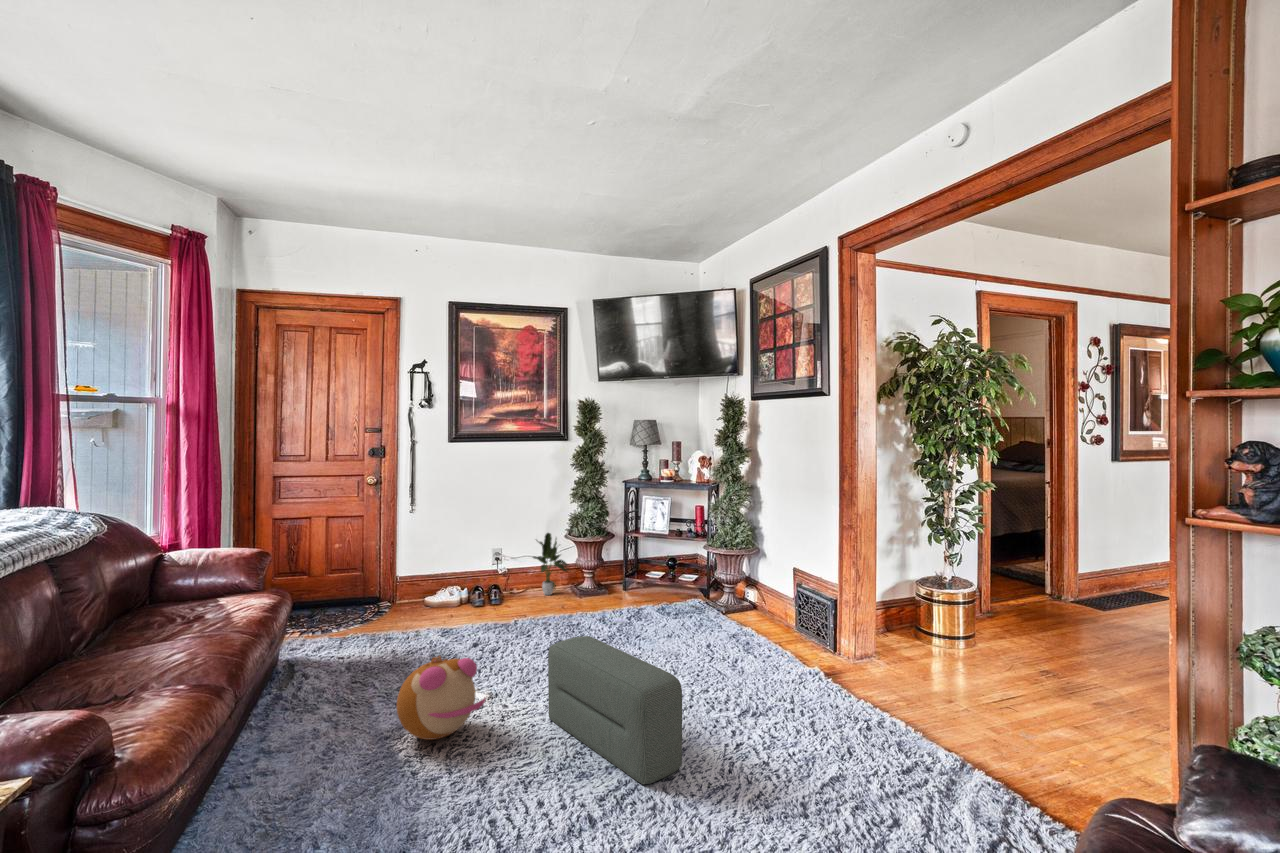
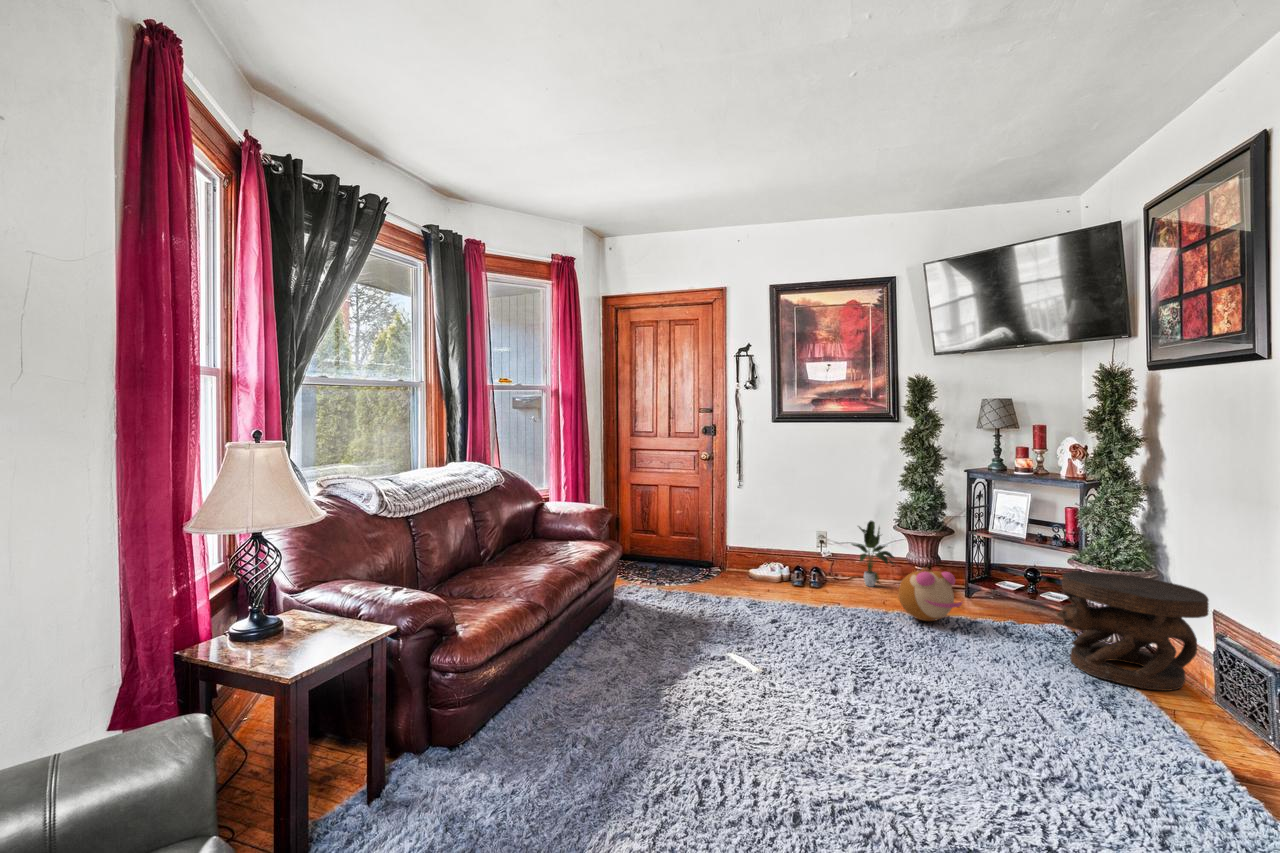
side table: none [706,552,793,634] -> present [1056,571,1209,691]
pouf: present [548,636,682,784] -> none [806,632,930,811]
plush toy: present [397,656,485,740] -> present [898,568,962,621]

